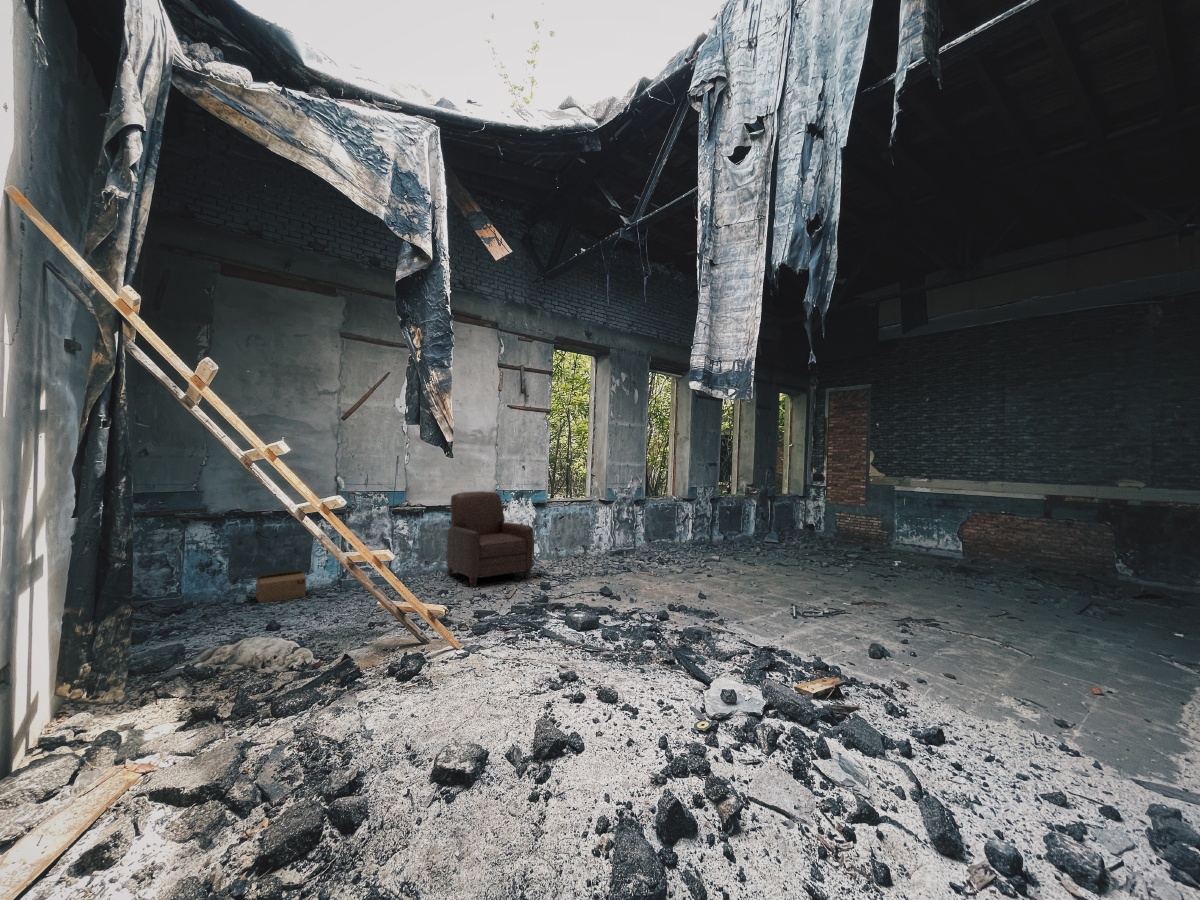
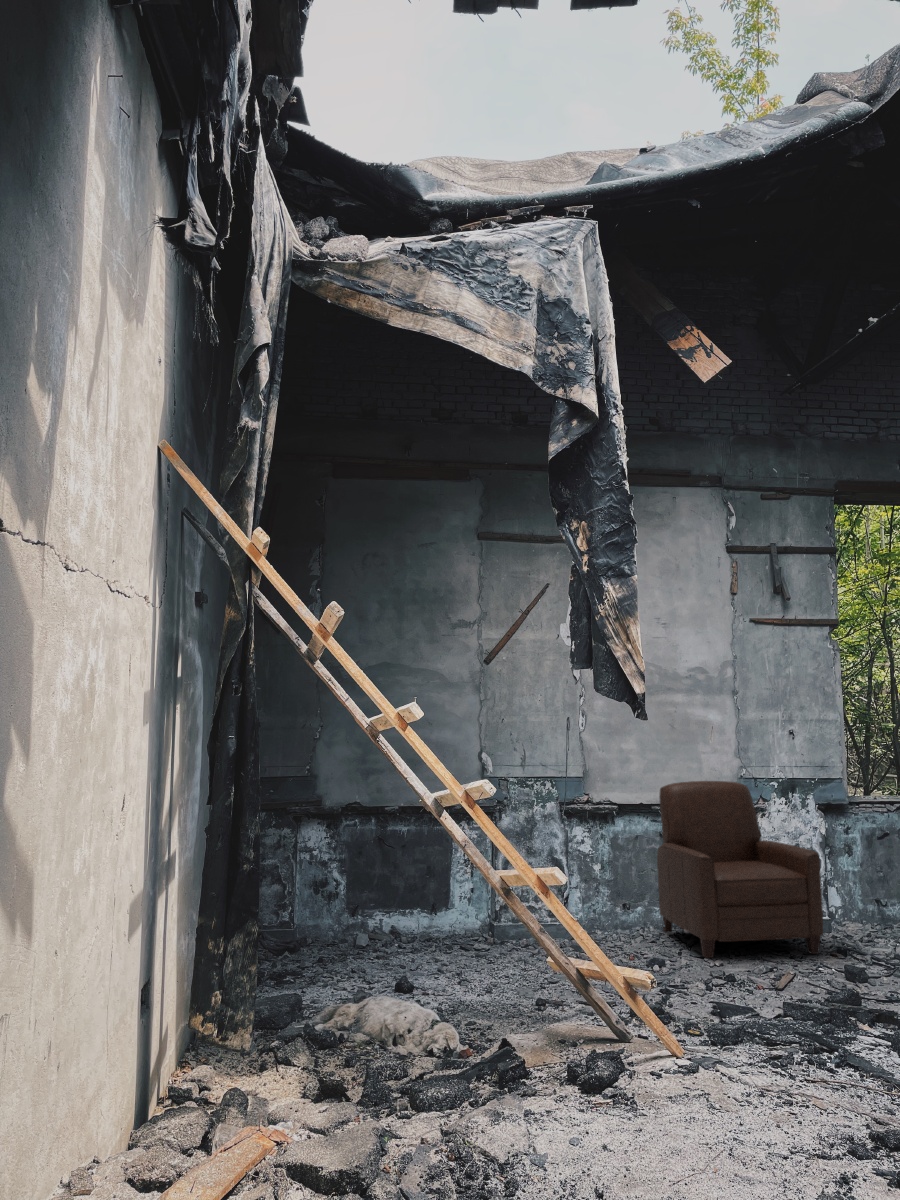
cardboard box: present [256,570,307,603] -> none [389,899,461,945]

